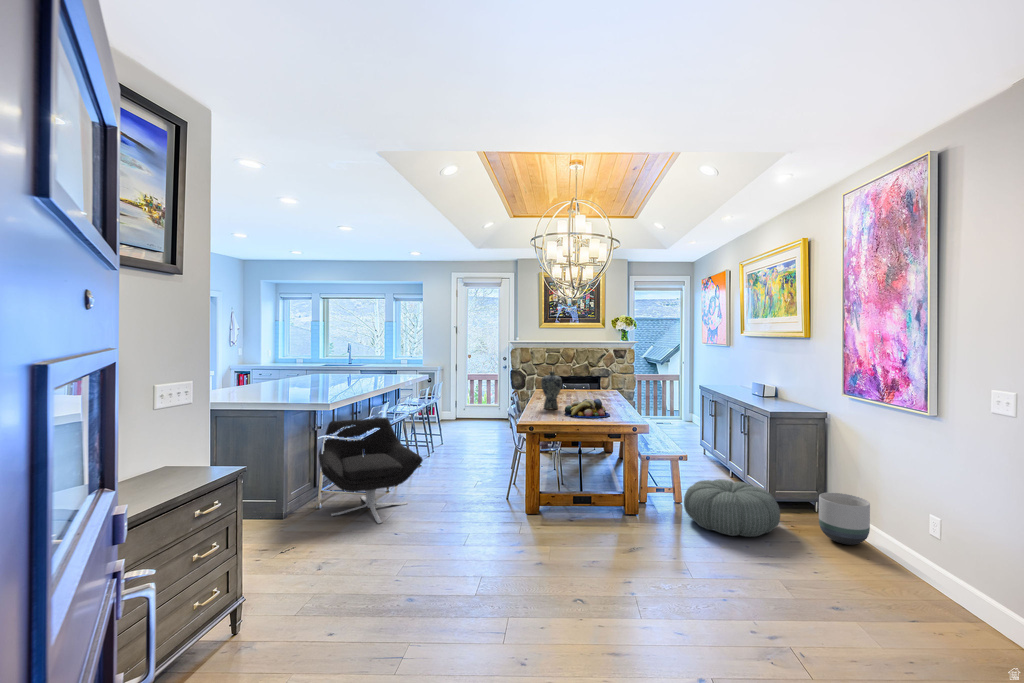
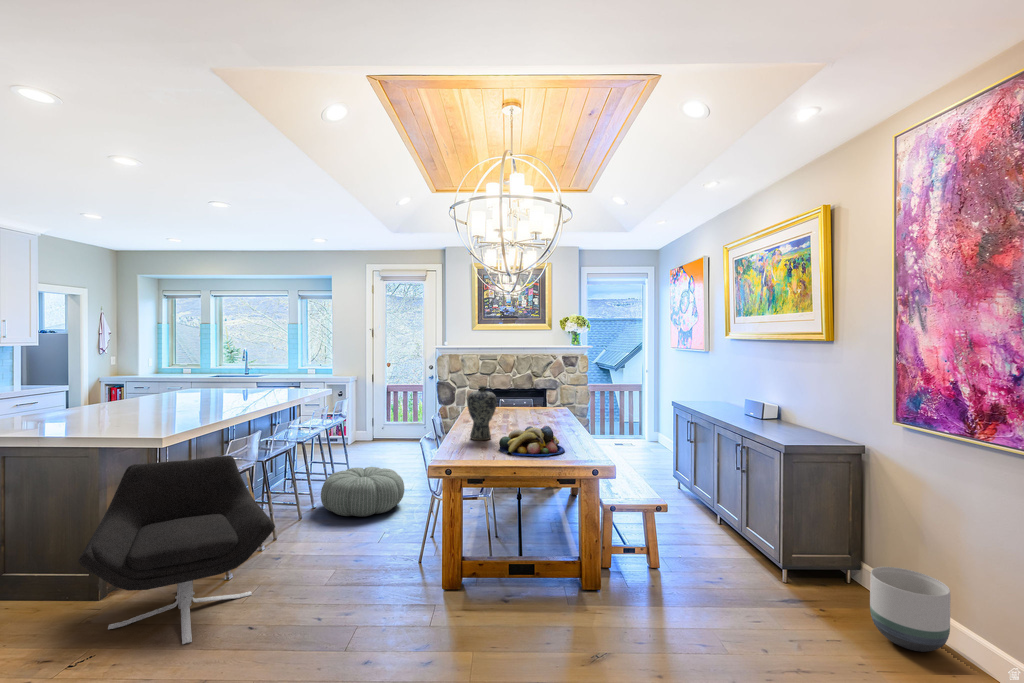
pouf: present [684,479,780,537] -> present [321,467,404,517]

